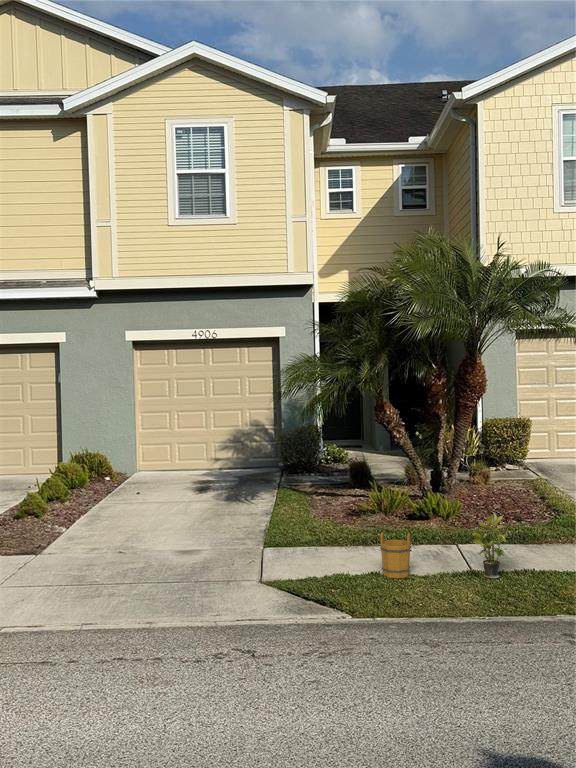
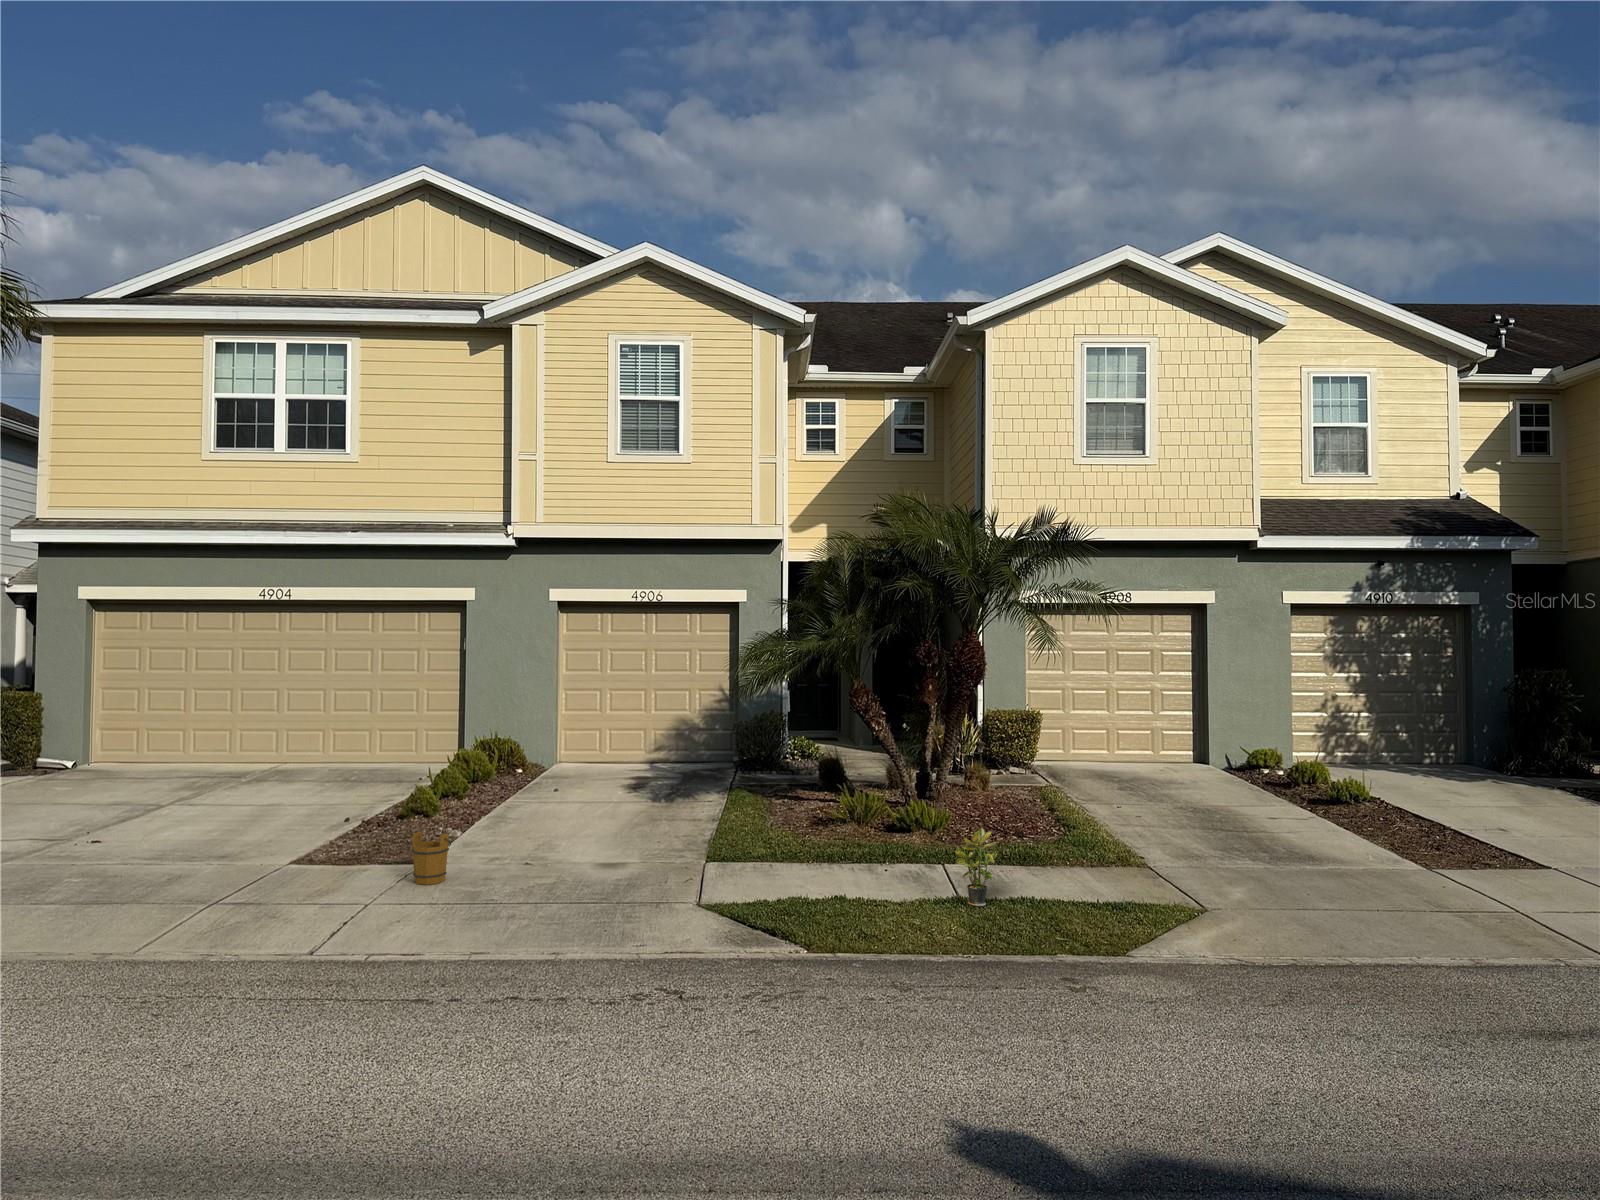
bucket: present [380,532,412,578] -> present [412,832,451,885]

